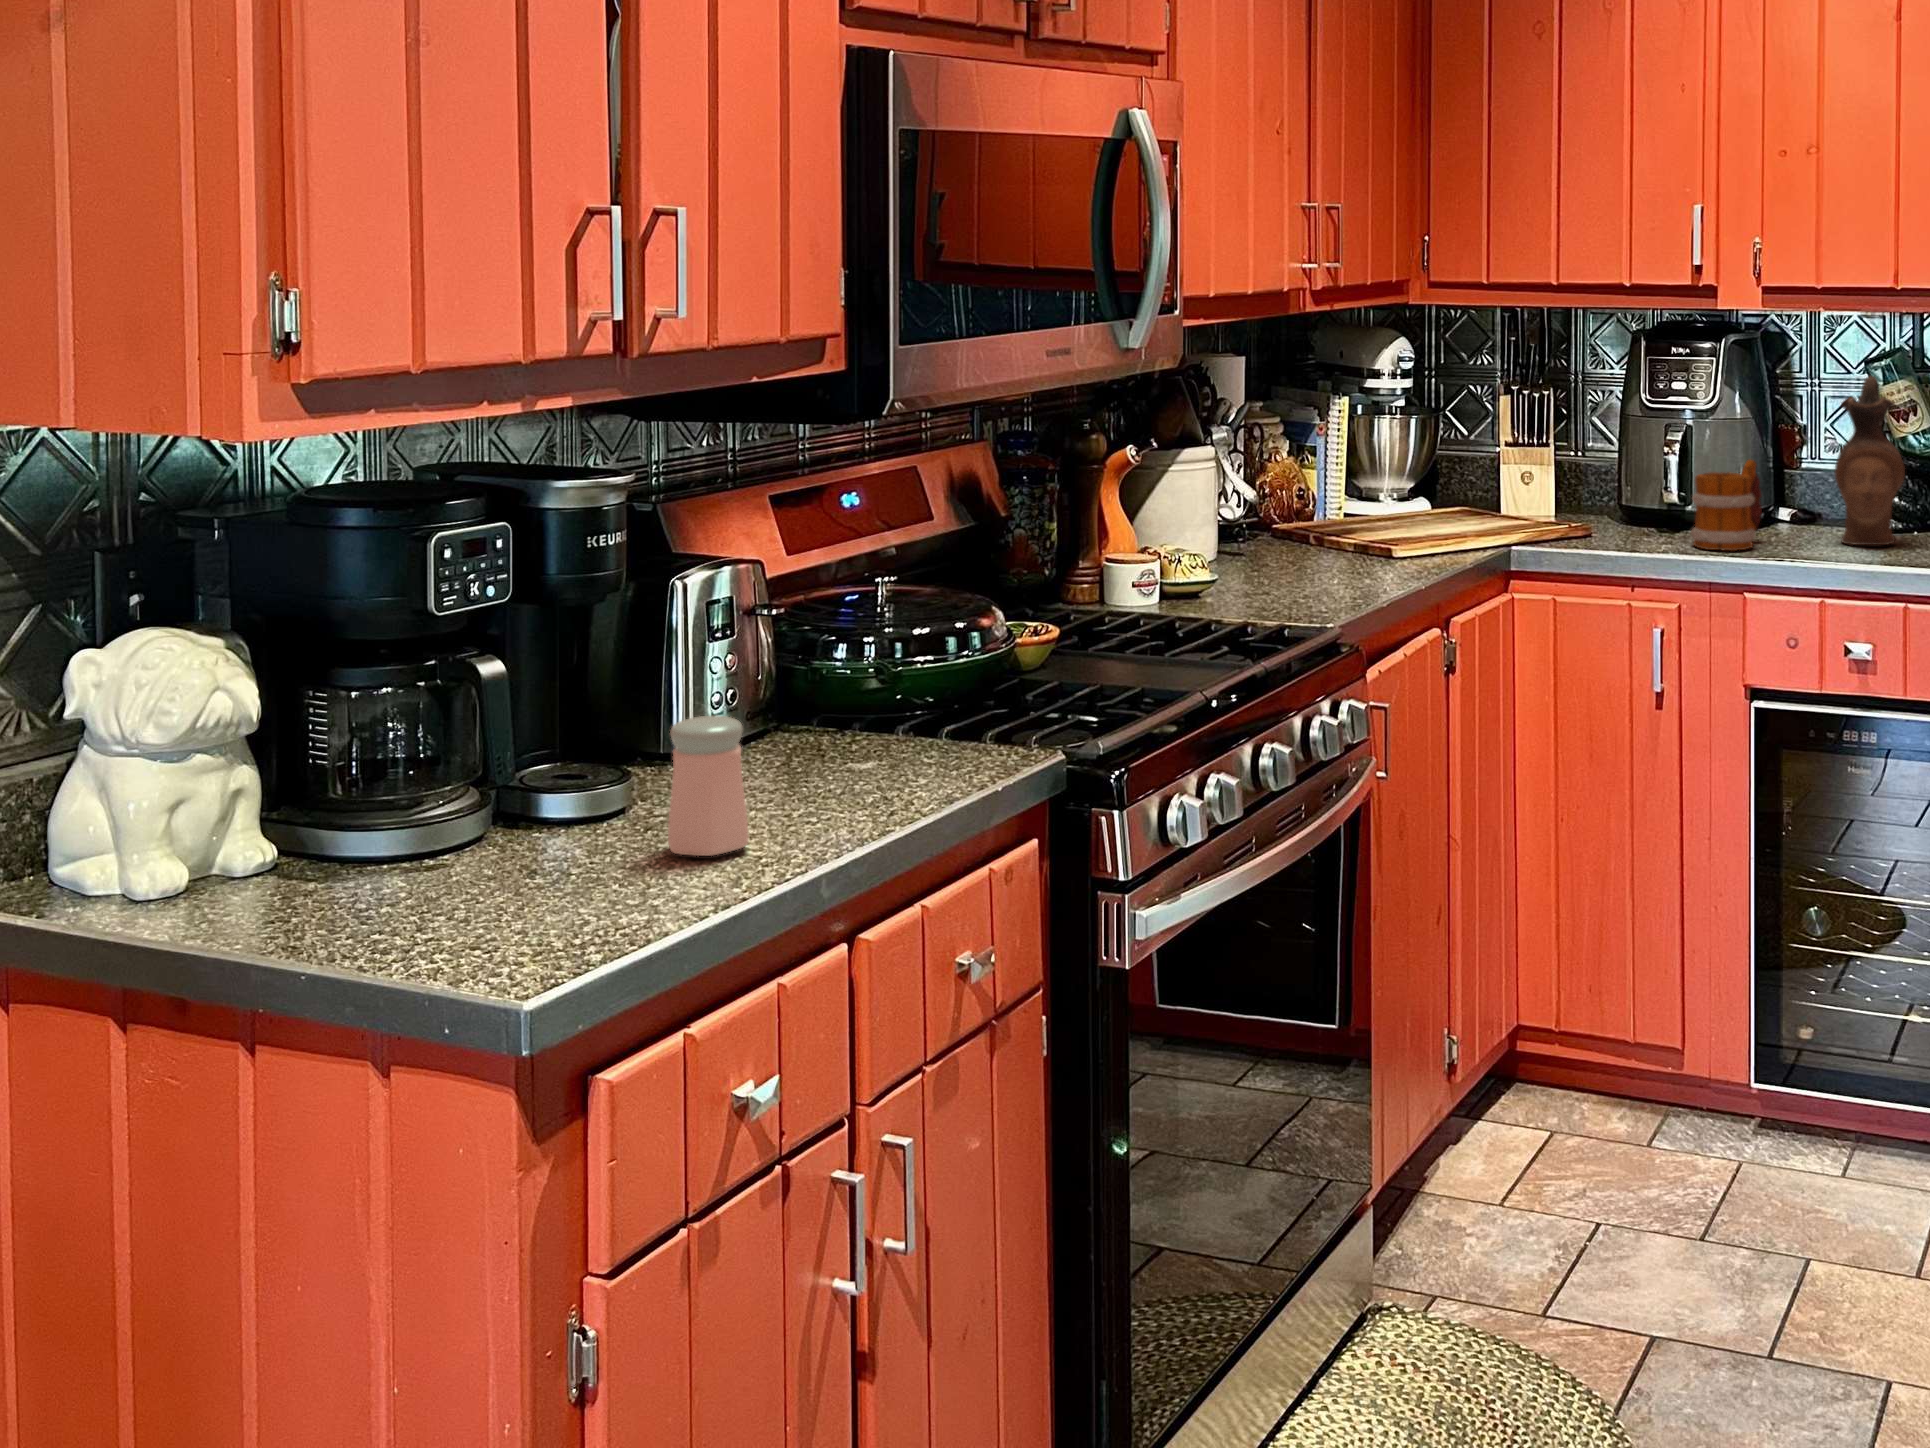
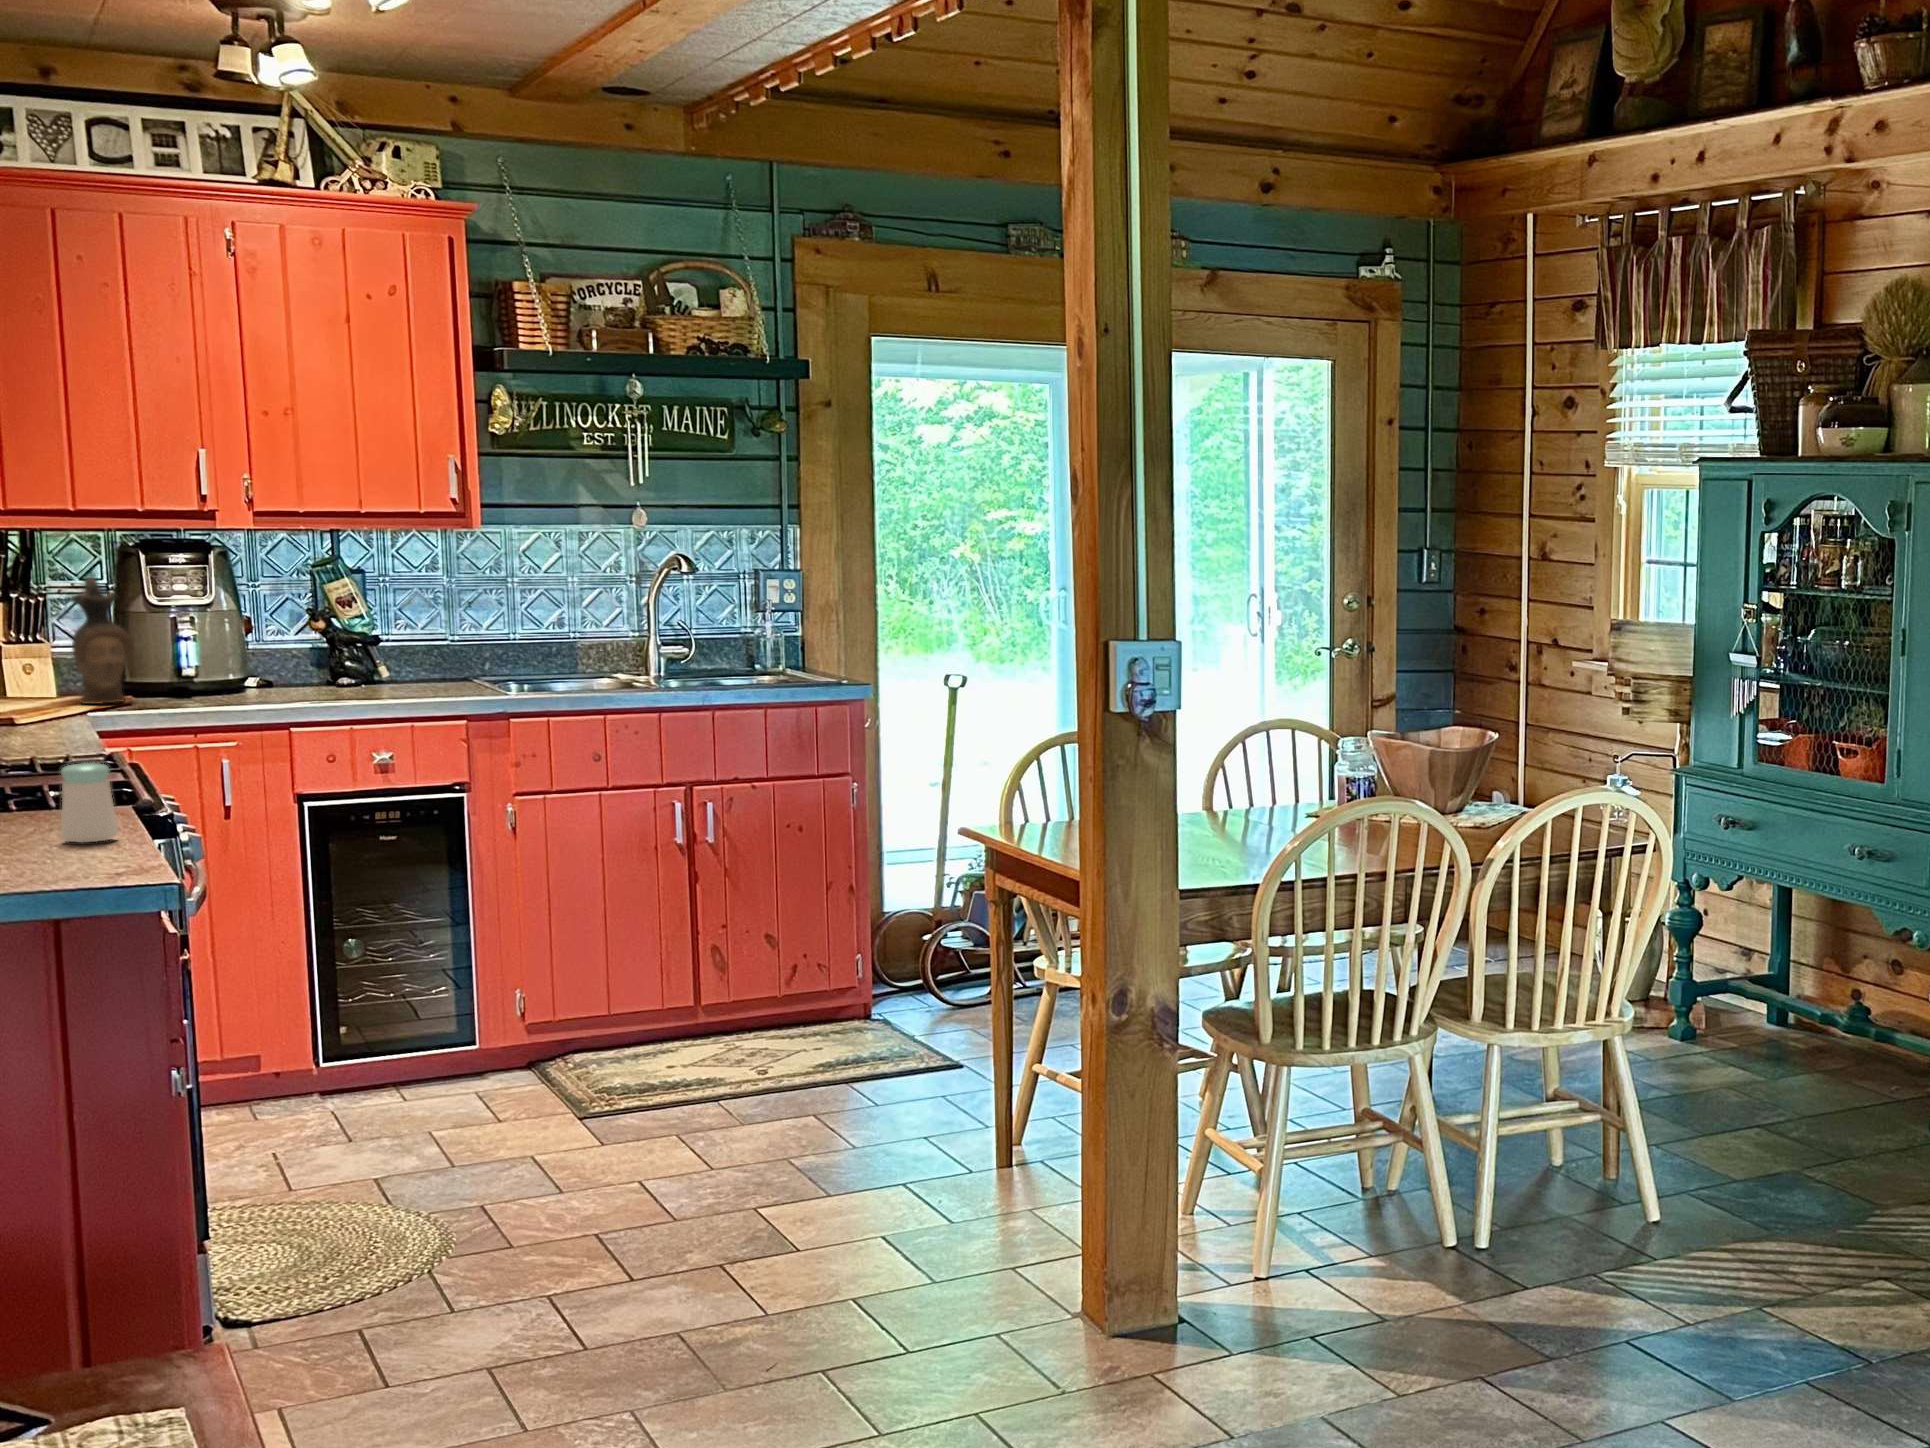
ceramic pitcher: present [1834,376,1905,545] -> present [72,577,134,704]
mug: present [1691,459,1762,551] -> none [224,638,277,703]

